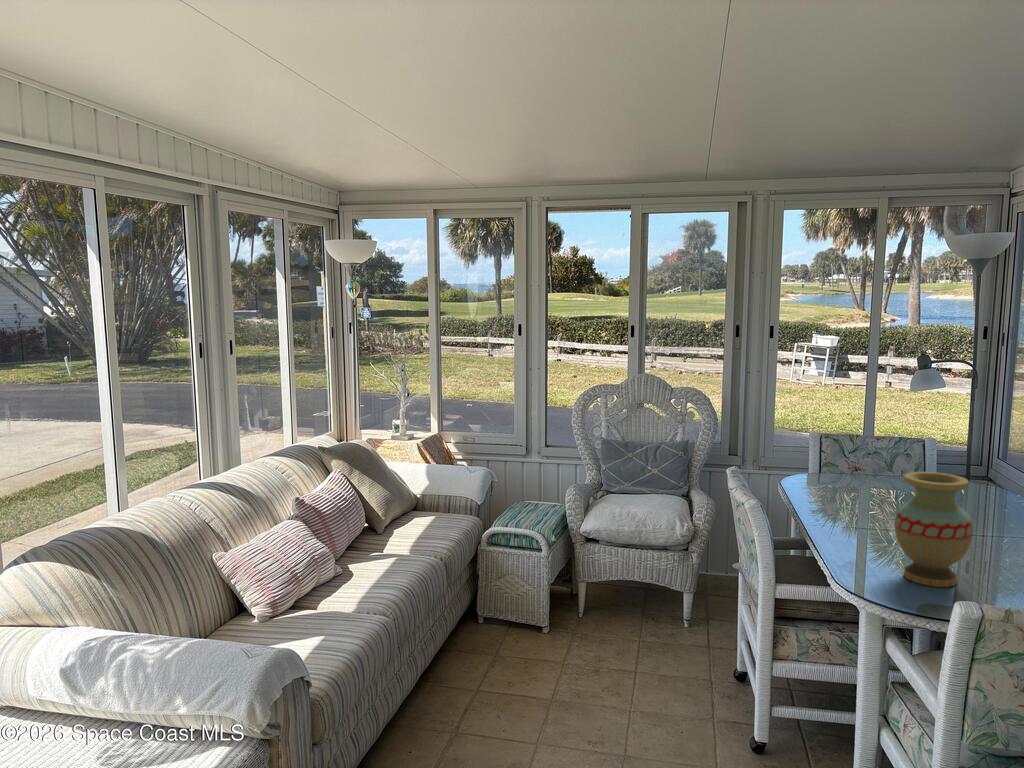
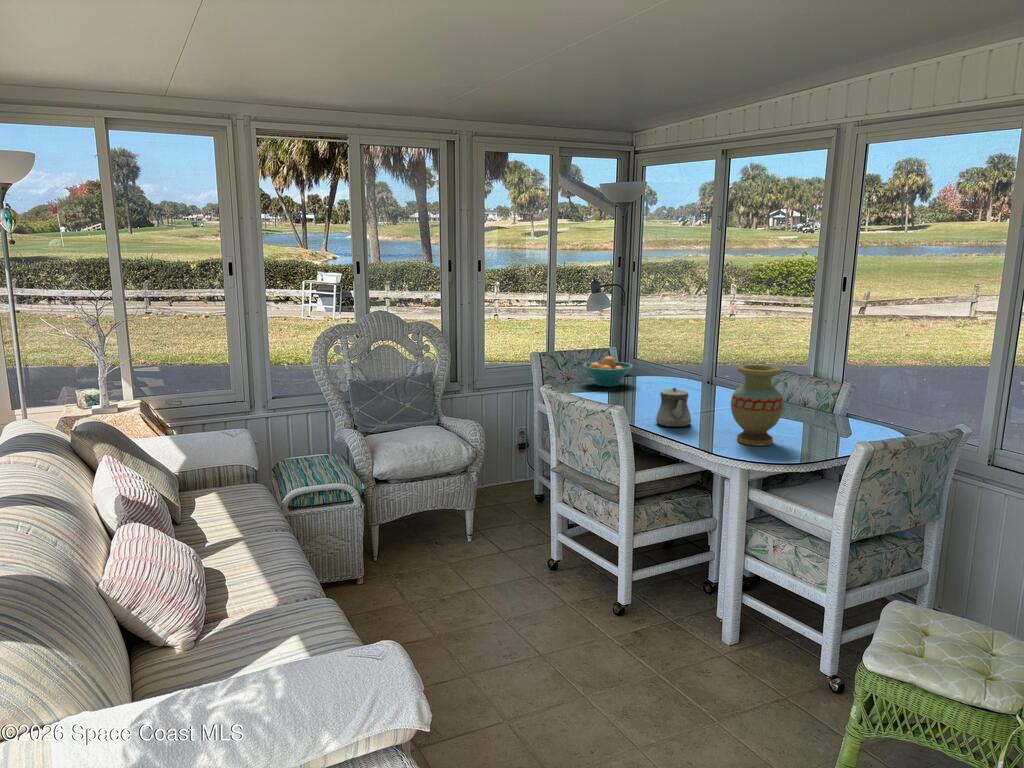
fruit bowl: none [848,445,917,483] -> present [583,356,633,387]
teapot: none [840,491,889,542] -> present [656,388,691,427]

